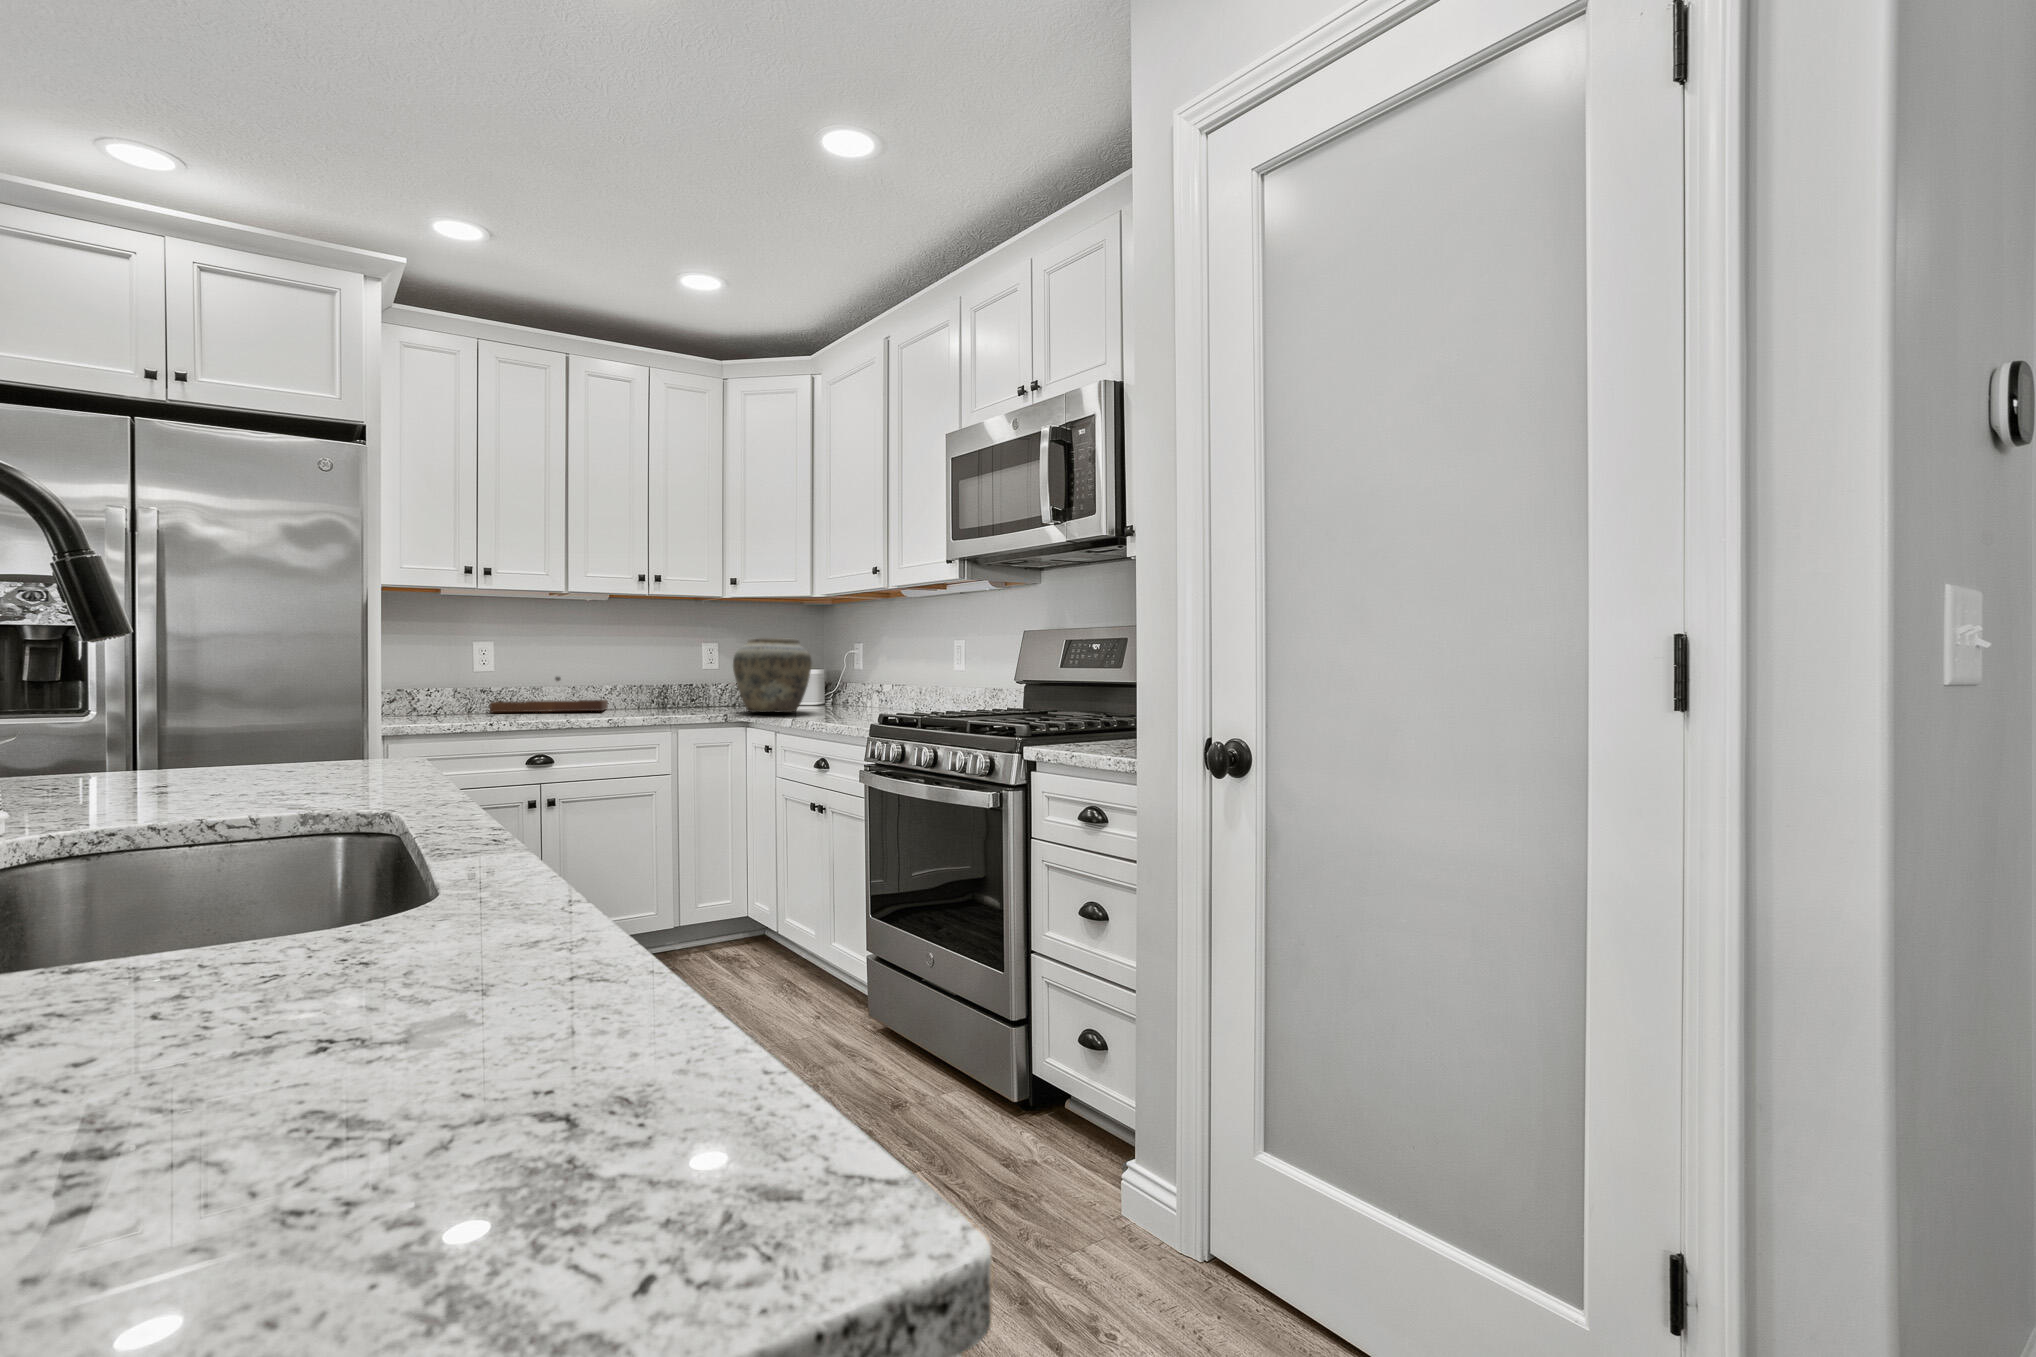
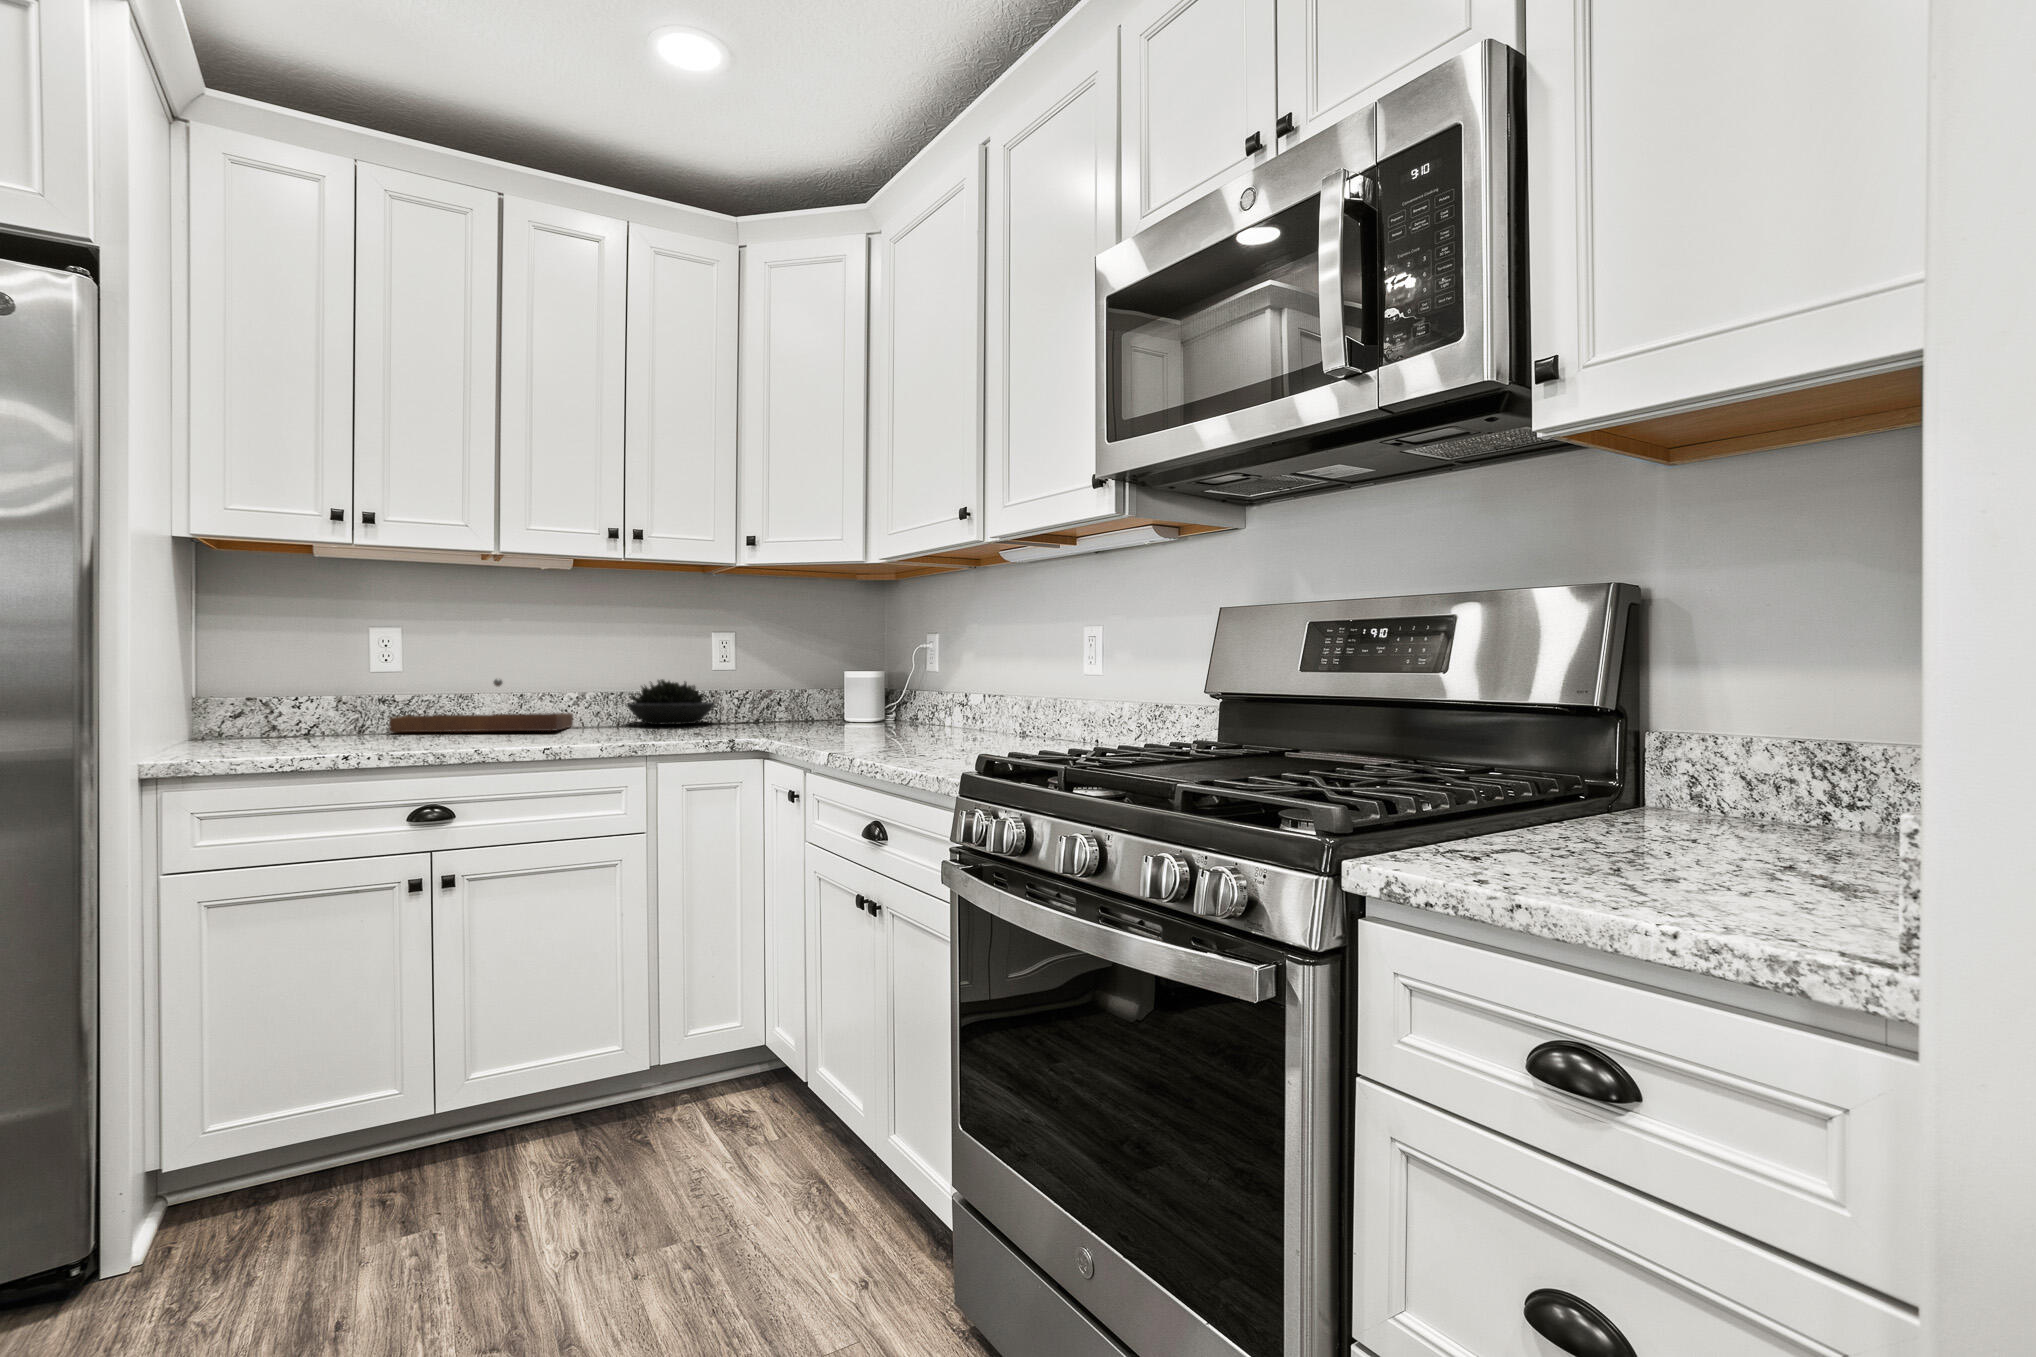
vase: present [733,638,812,712] -> none [749,624,865,734]
succulent plant: none [643,676,706,707] -> present [627,679,714,725]

